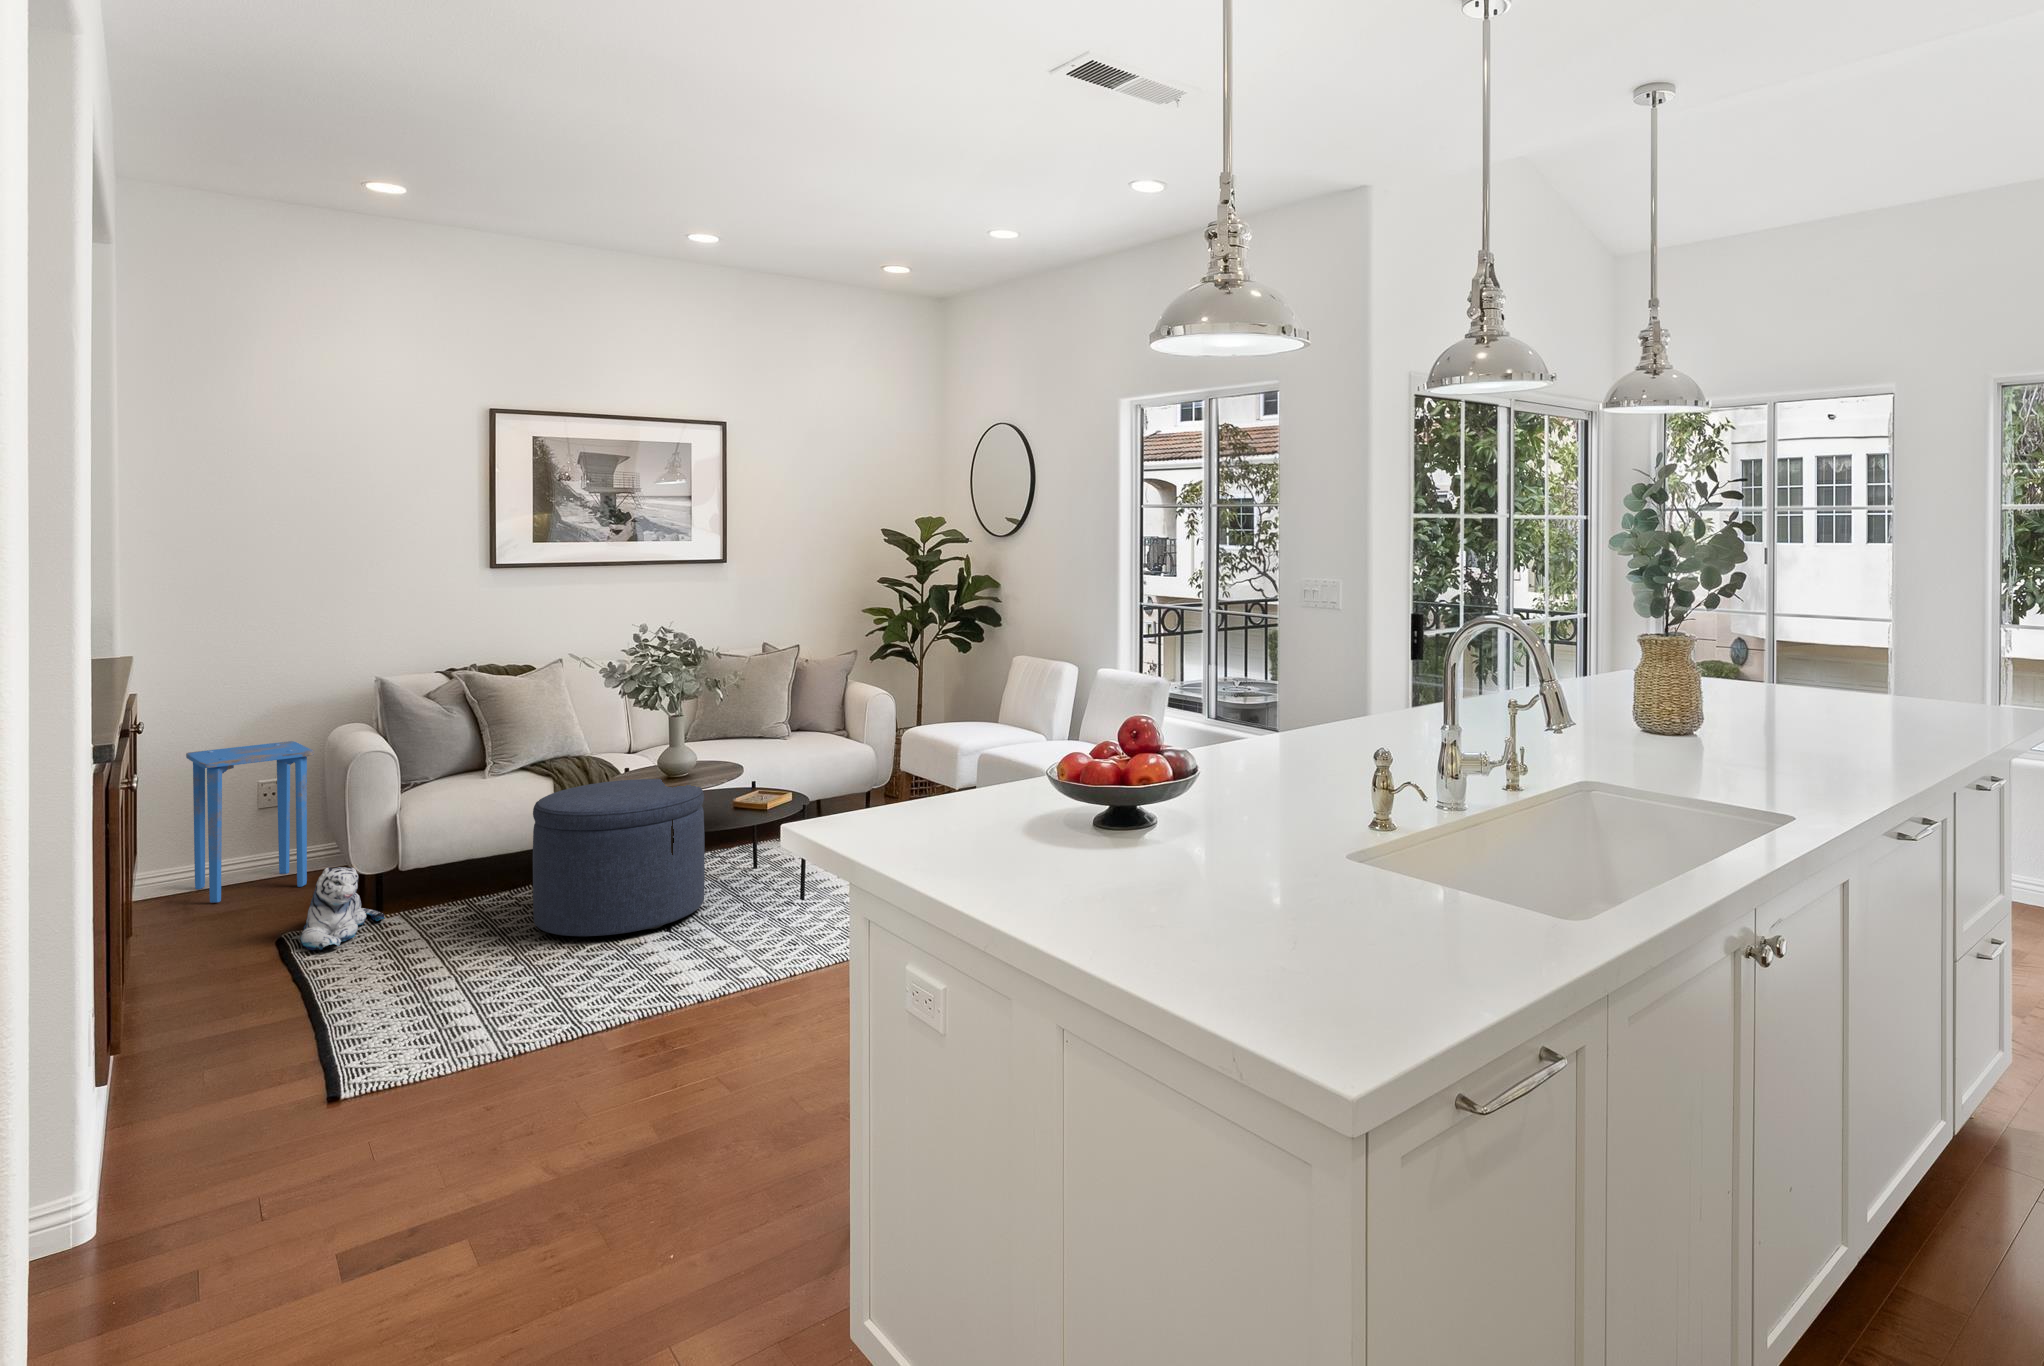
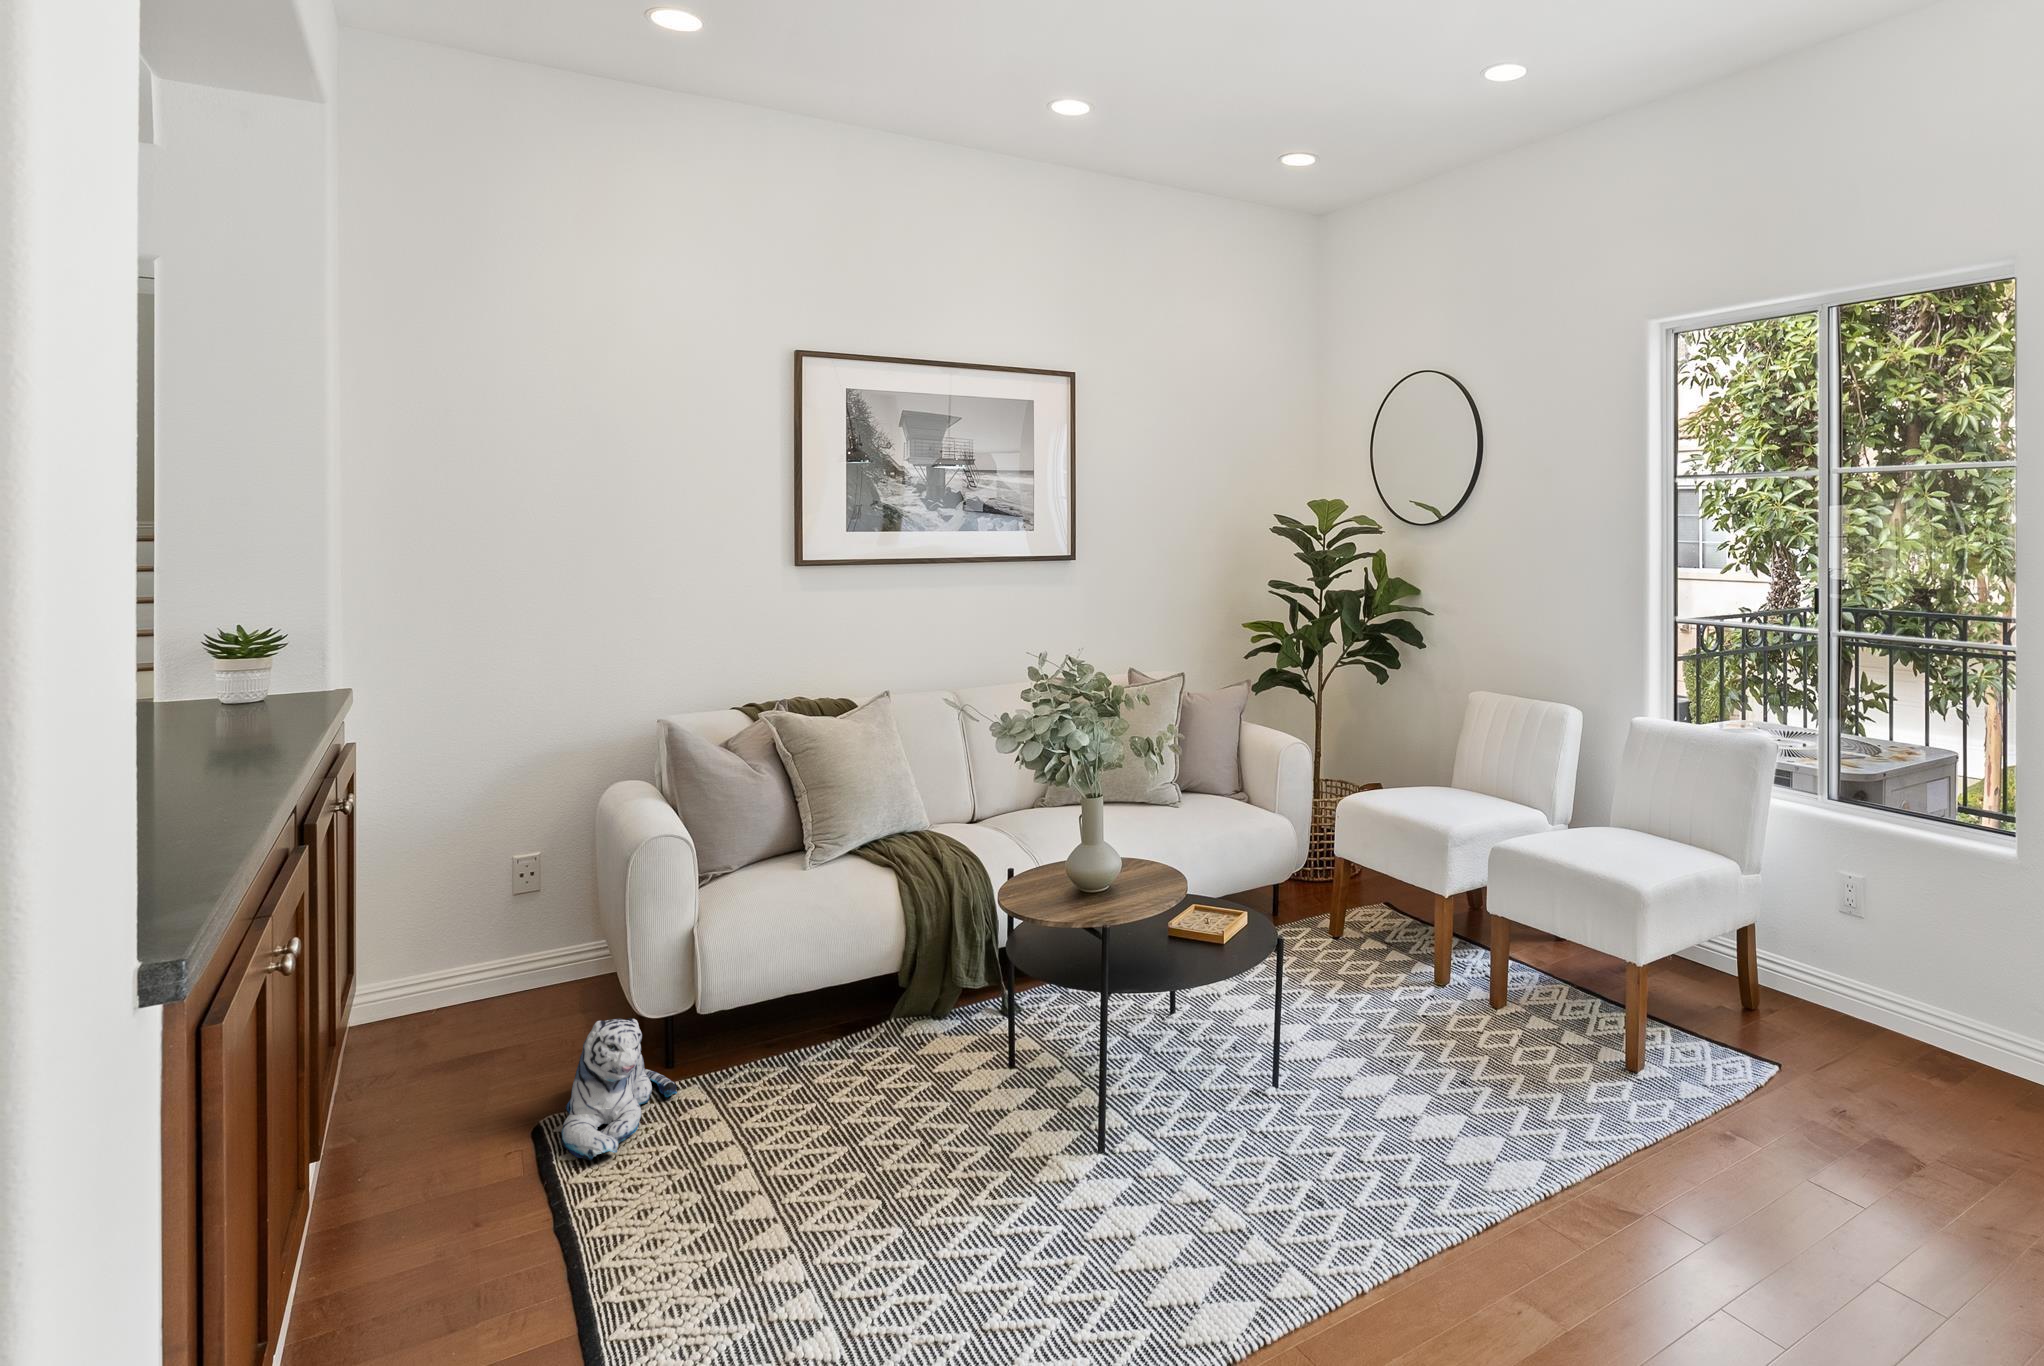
side table: present [186,741,314,903] -> none [419,804,580,1041]
ottoman: present [533,779,705,936] -> none [891,885,1134,1159]

